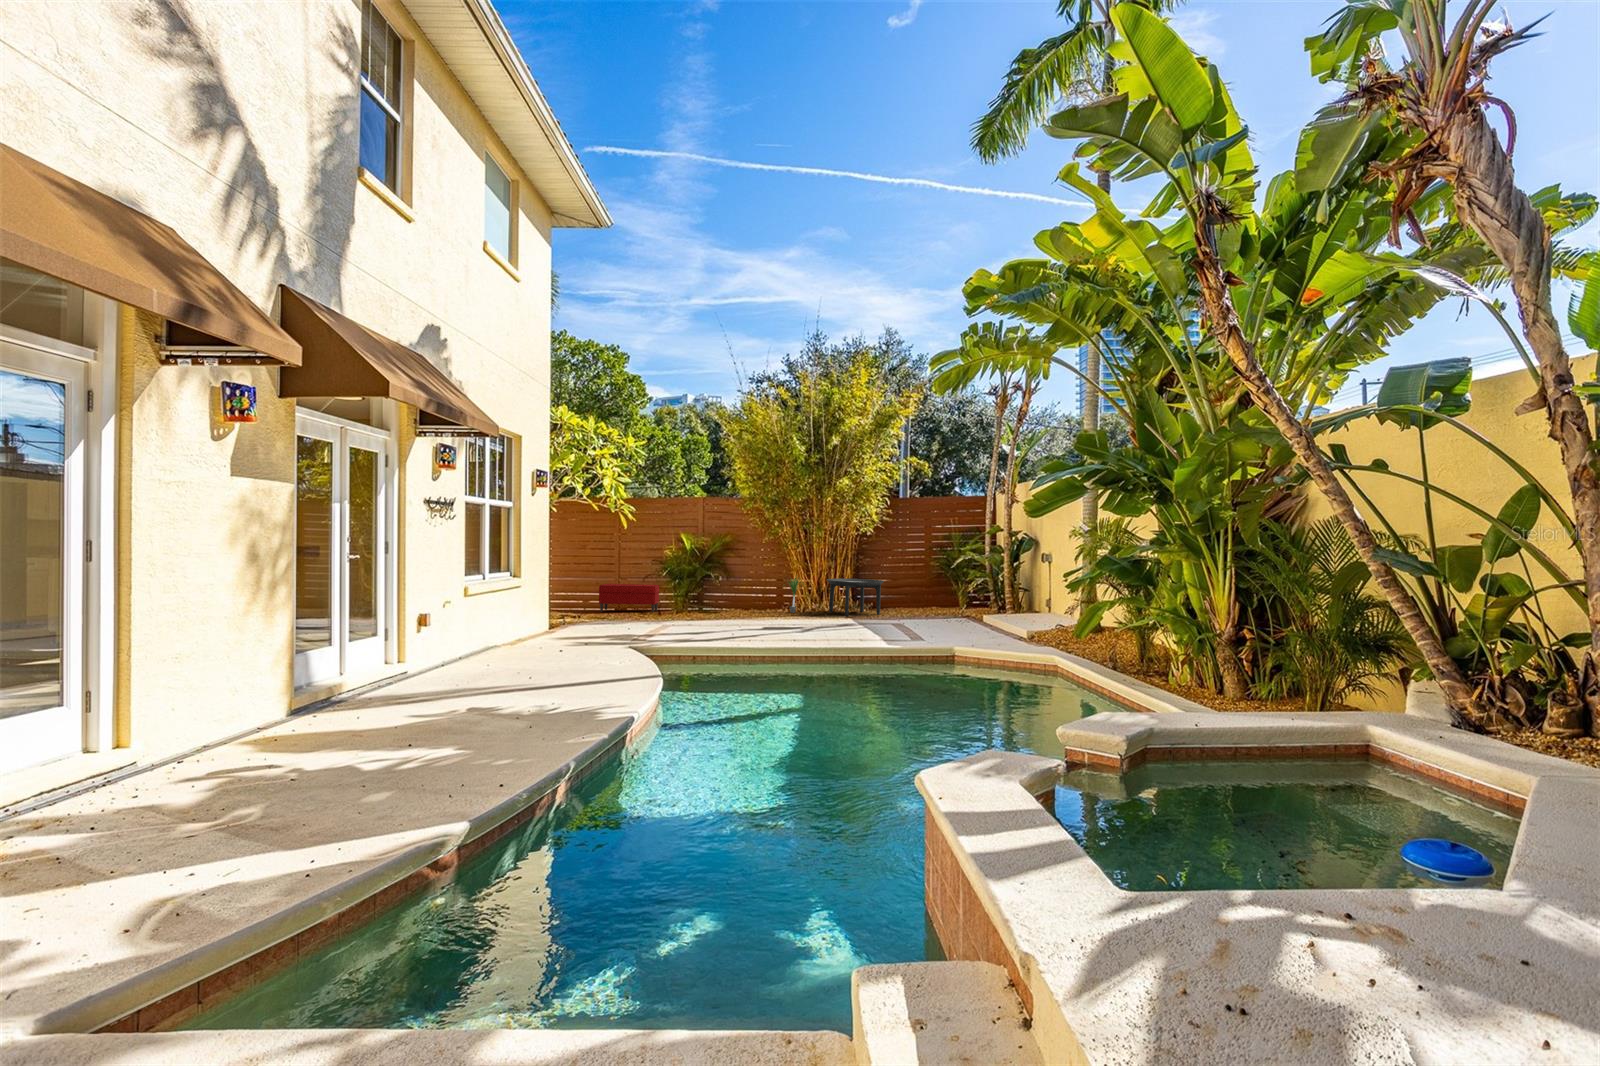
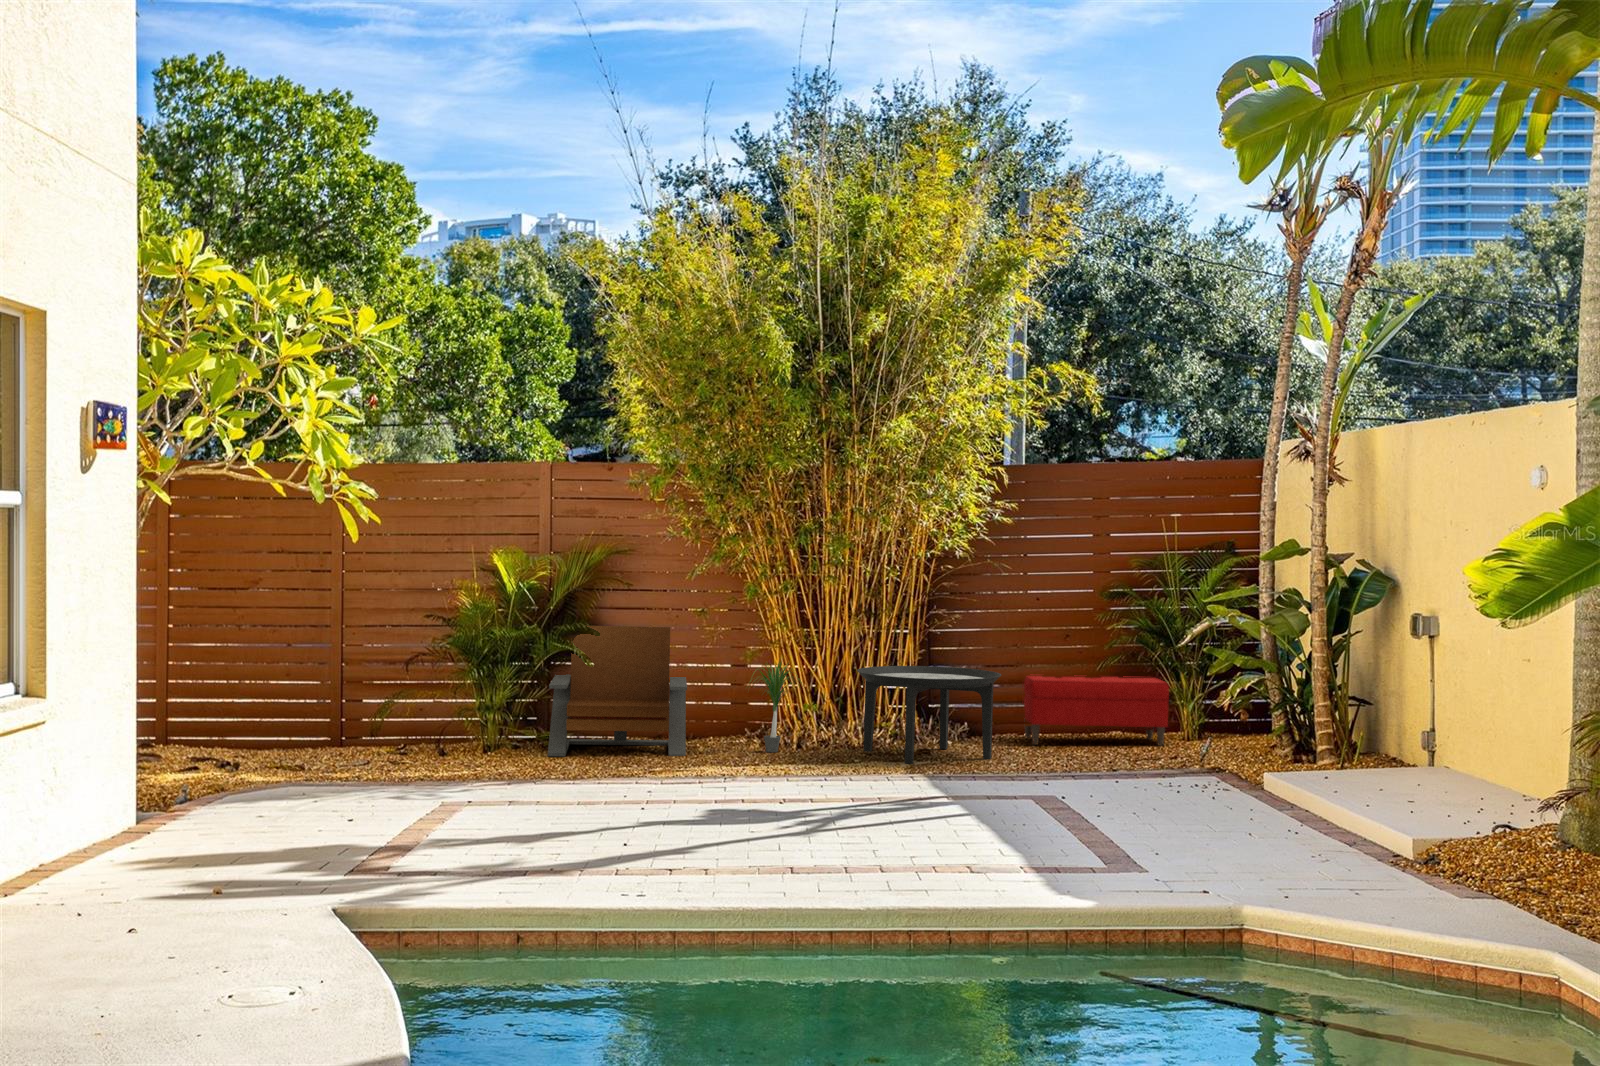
lounge chair: none [703,562,759,615] -> present [548,626,687,756]
bench: present [599,584,659,612] -> present [1022,674,1169,746]

